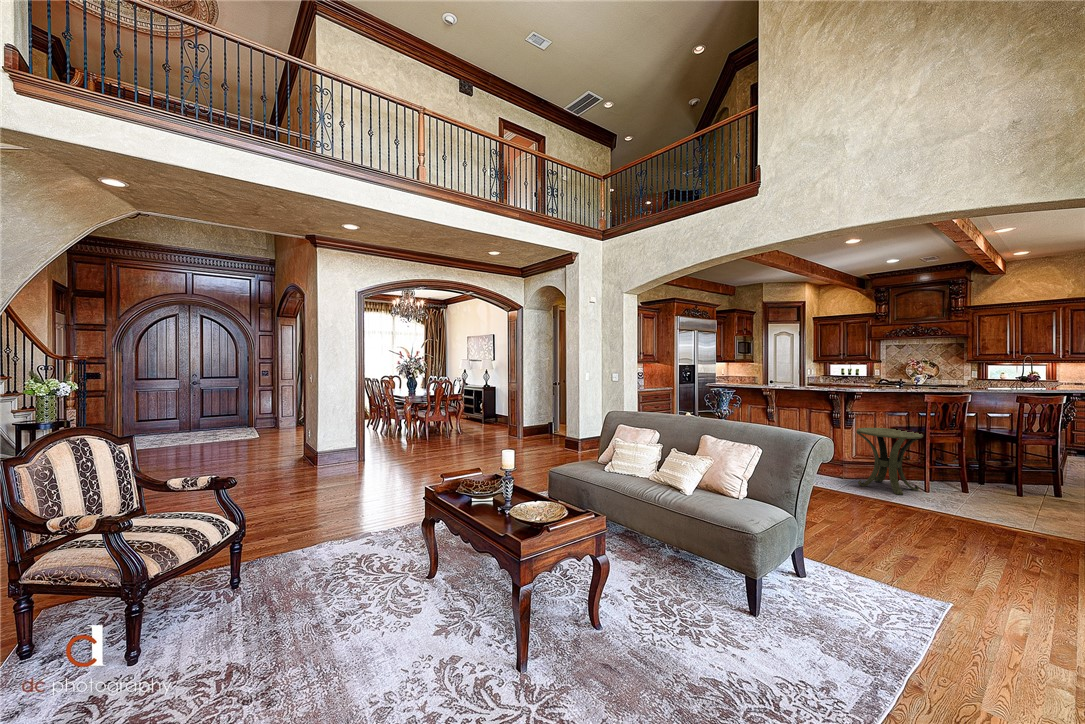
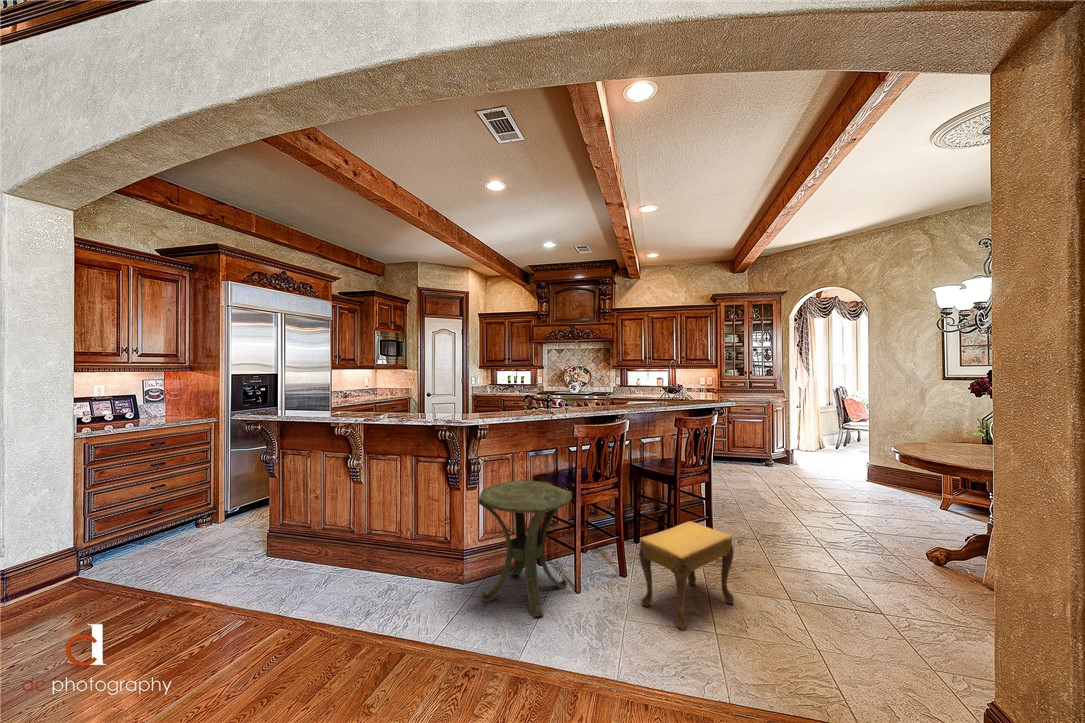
footstool: none [978,463,1064,515] -> present [639,521,734,630]

